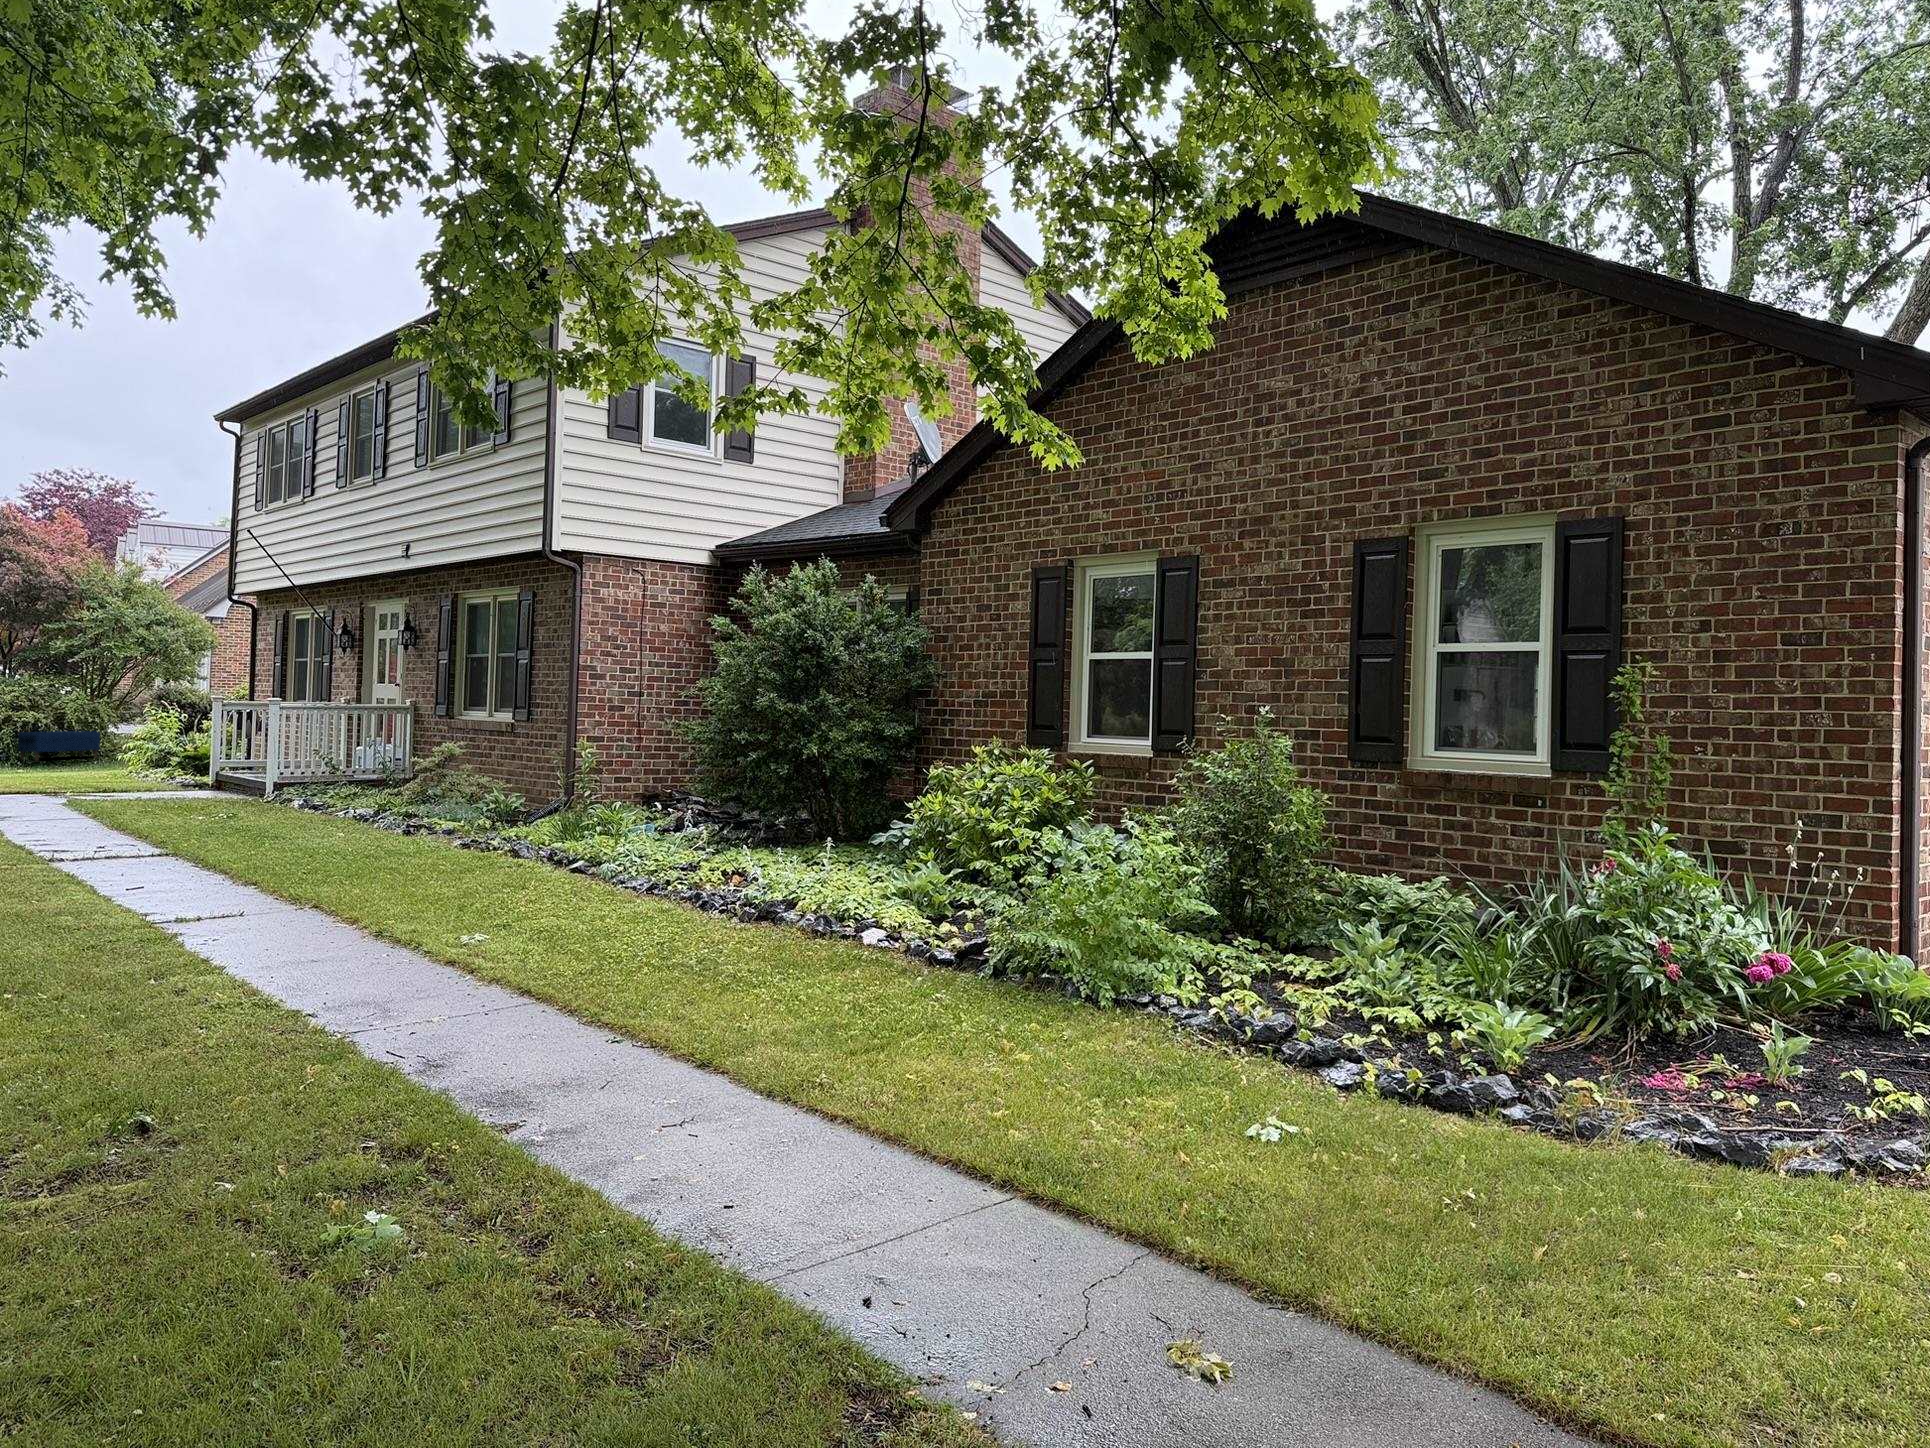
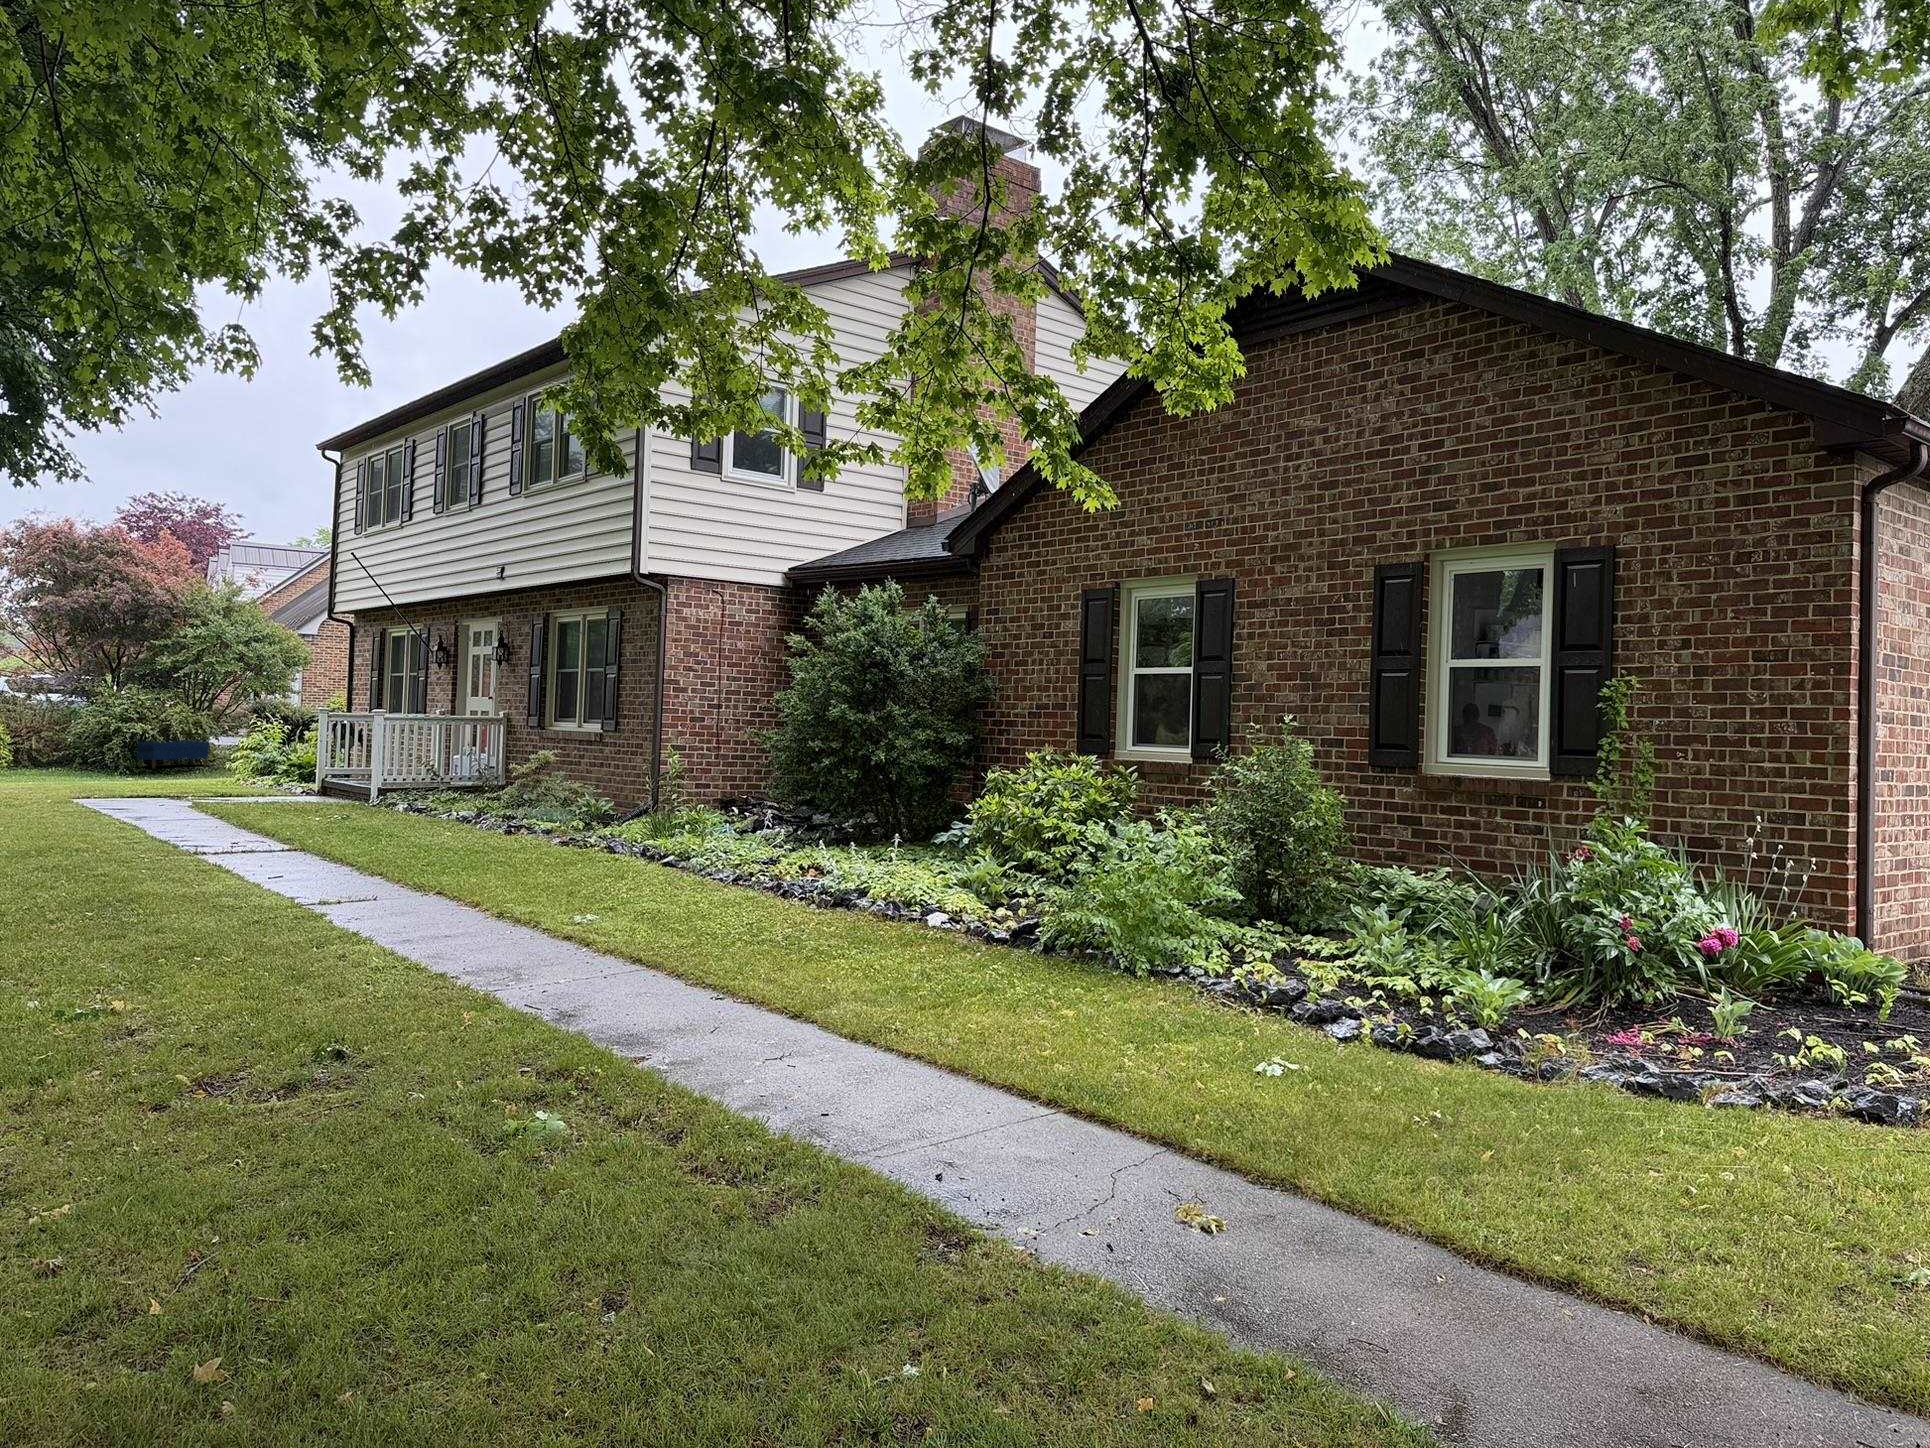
potted tree: present [178,746,209,786] -> none [287,749,319,791]

